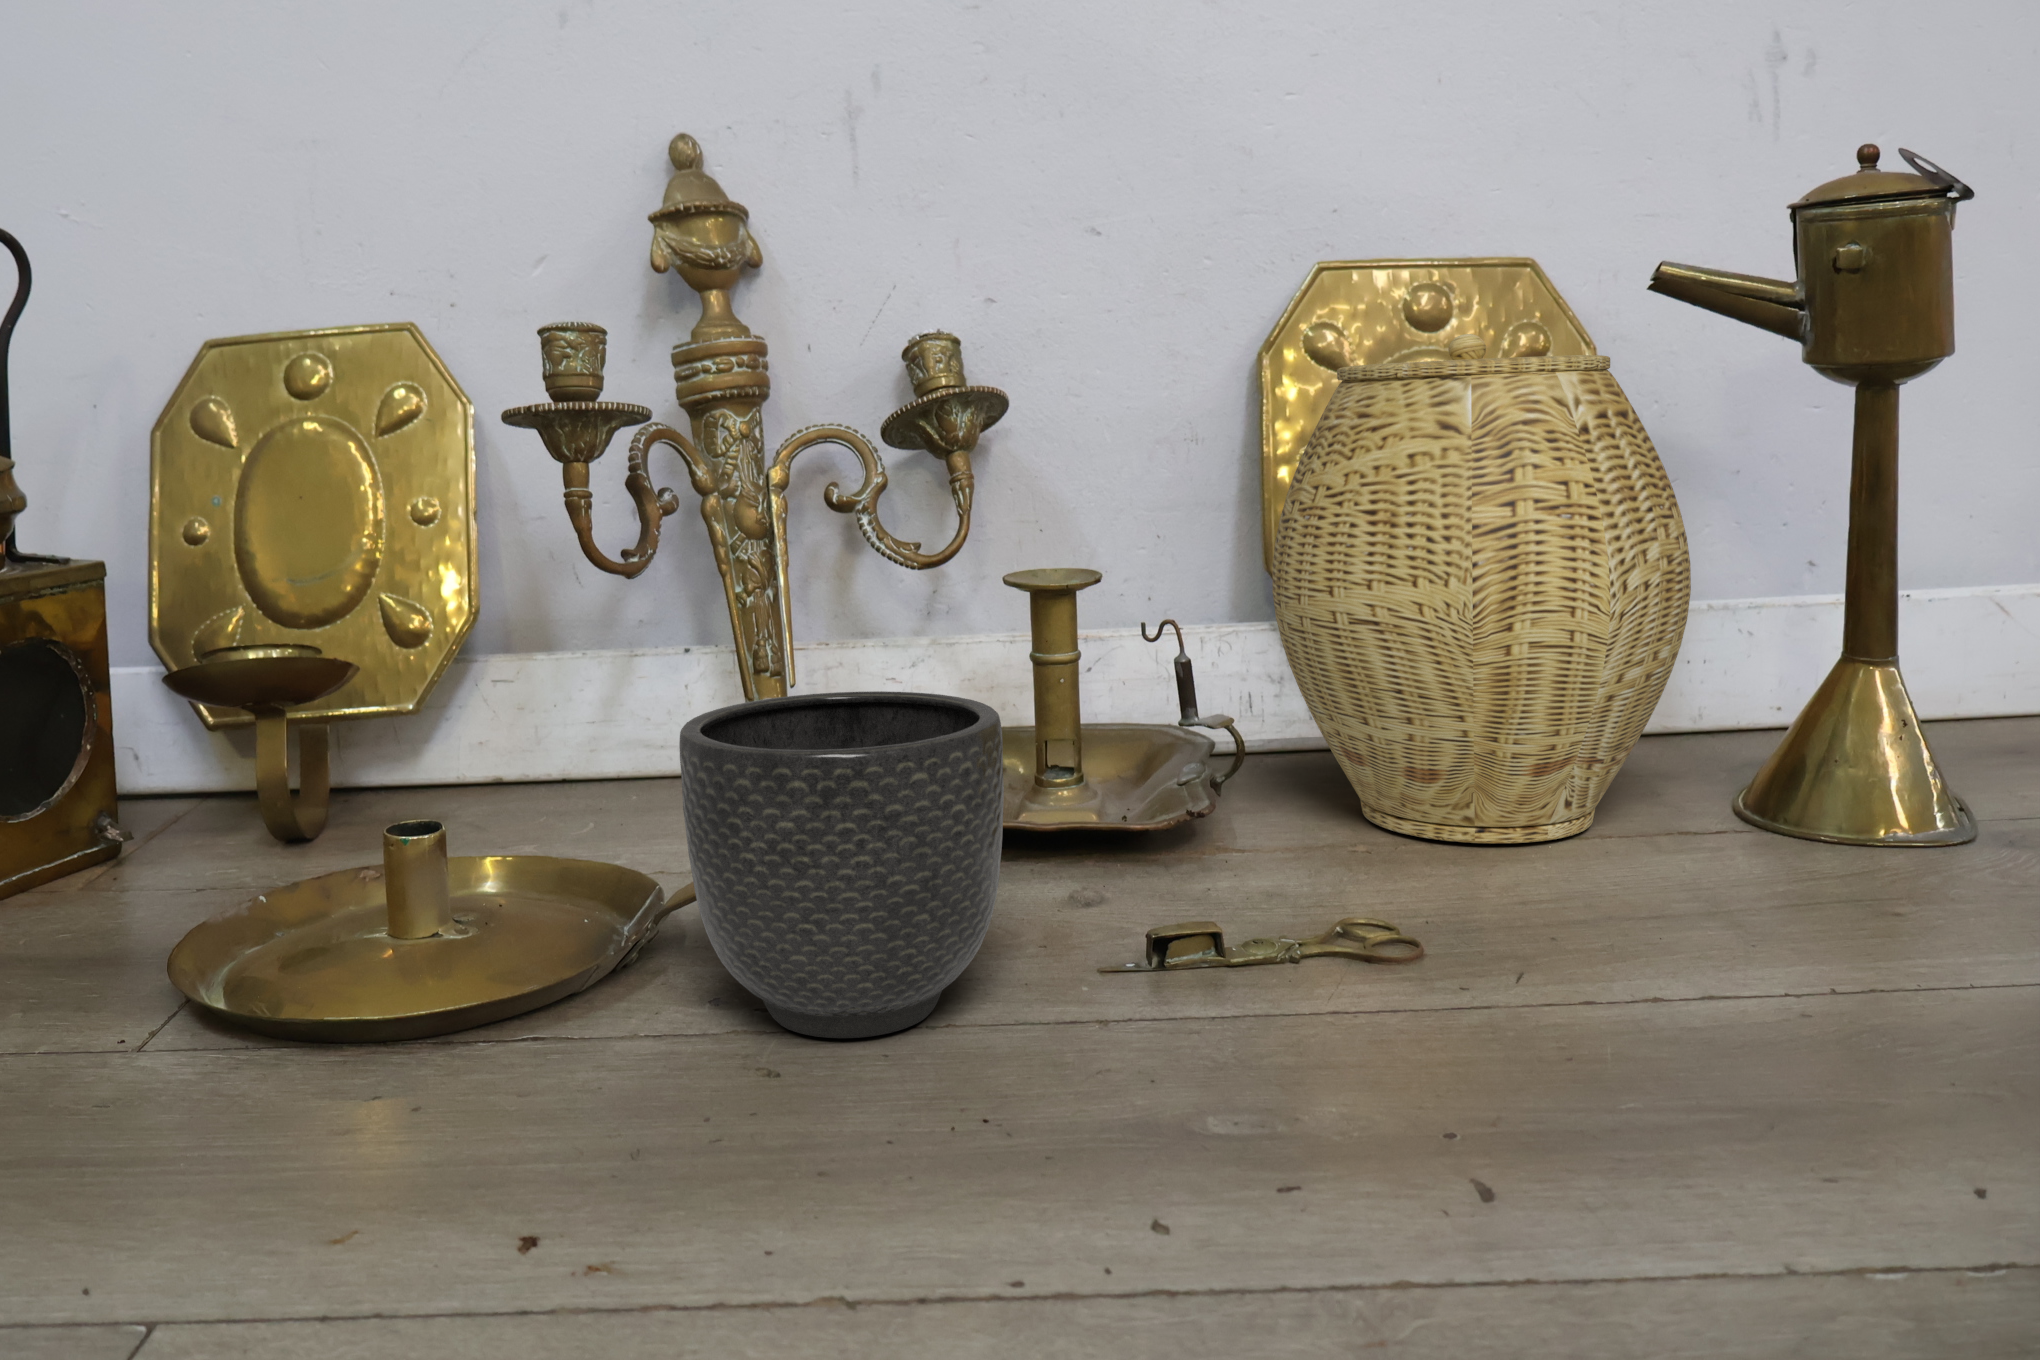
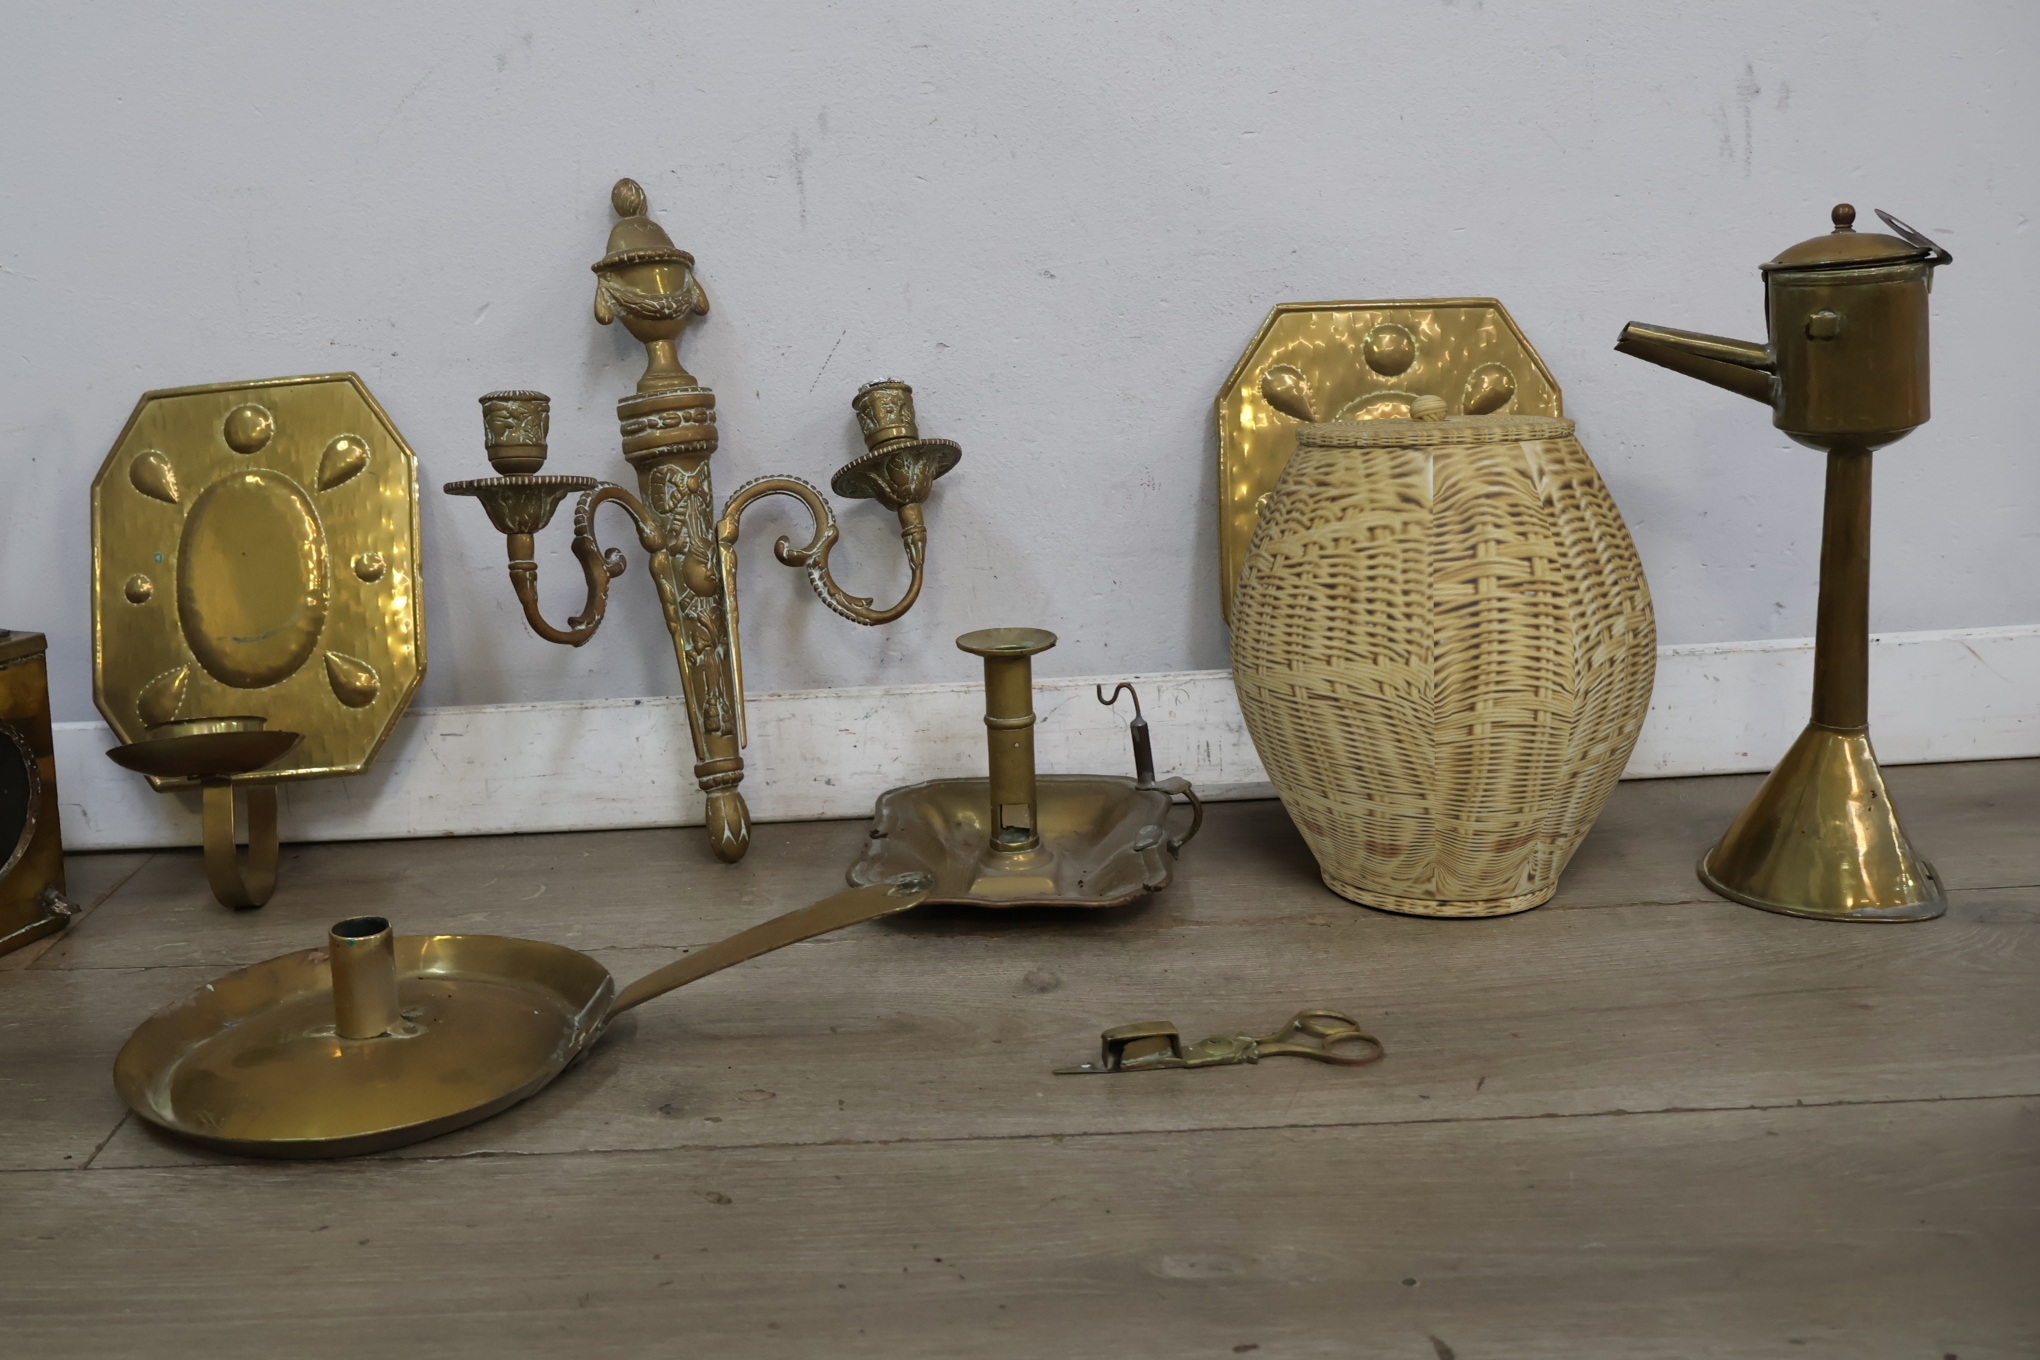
planter: present [679,691,1004,1038] -> none [626,791,956,1159]

